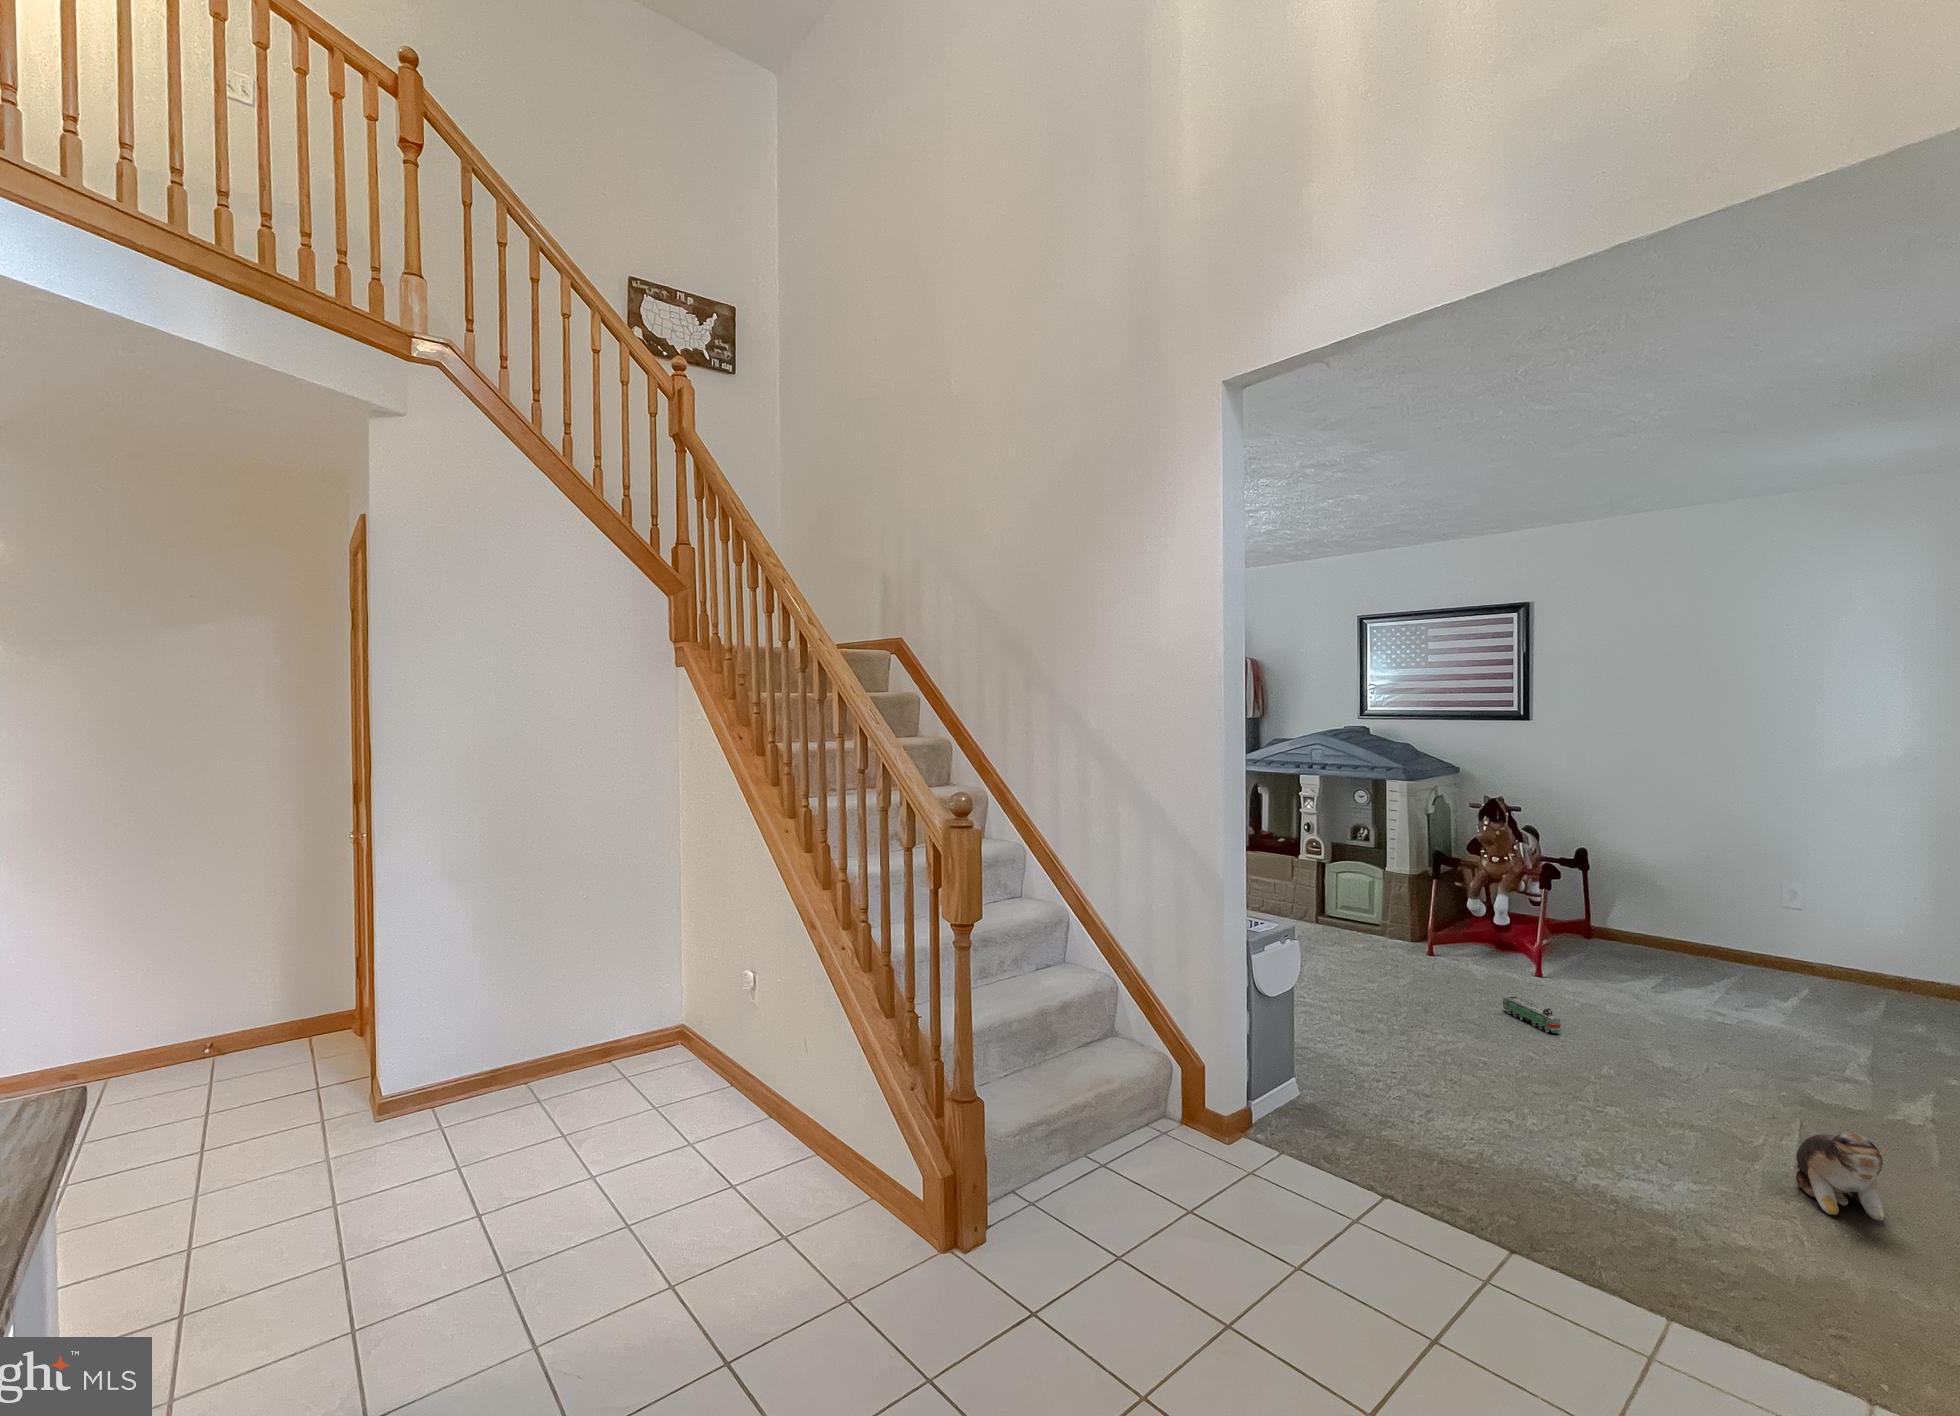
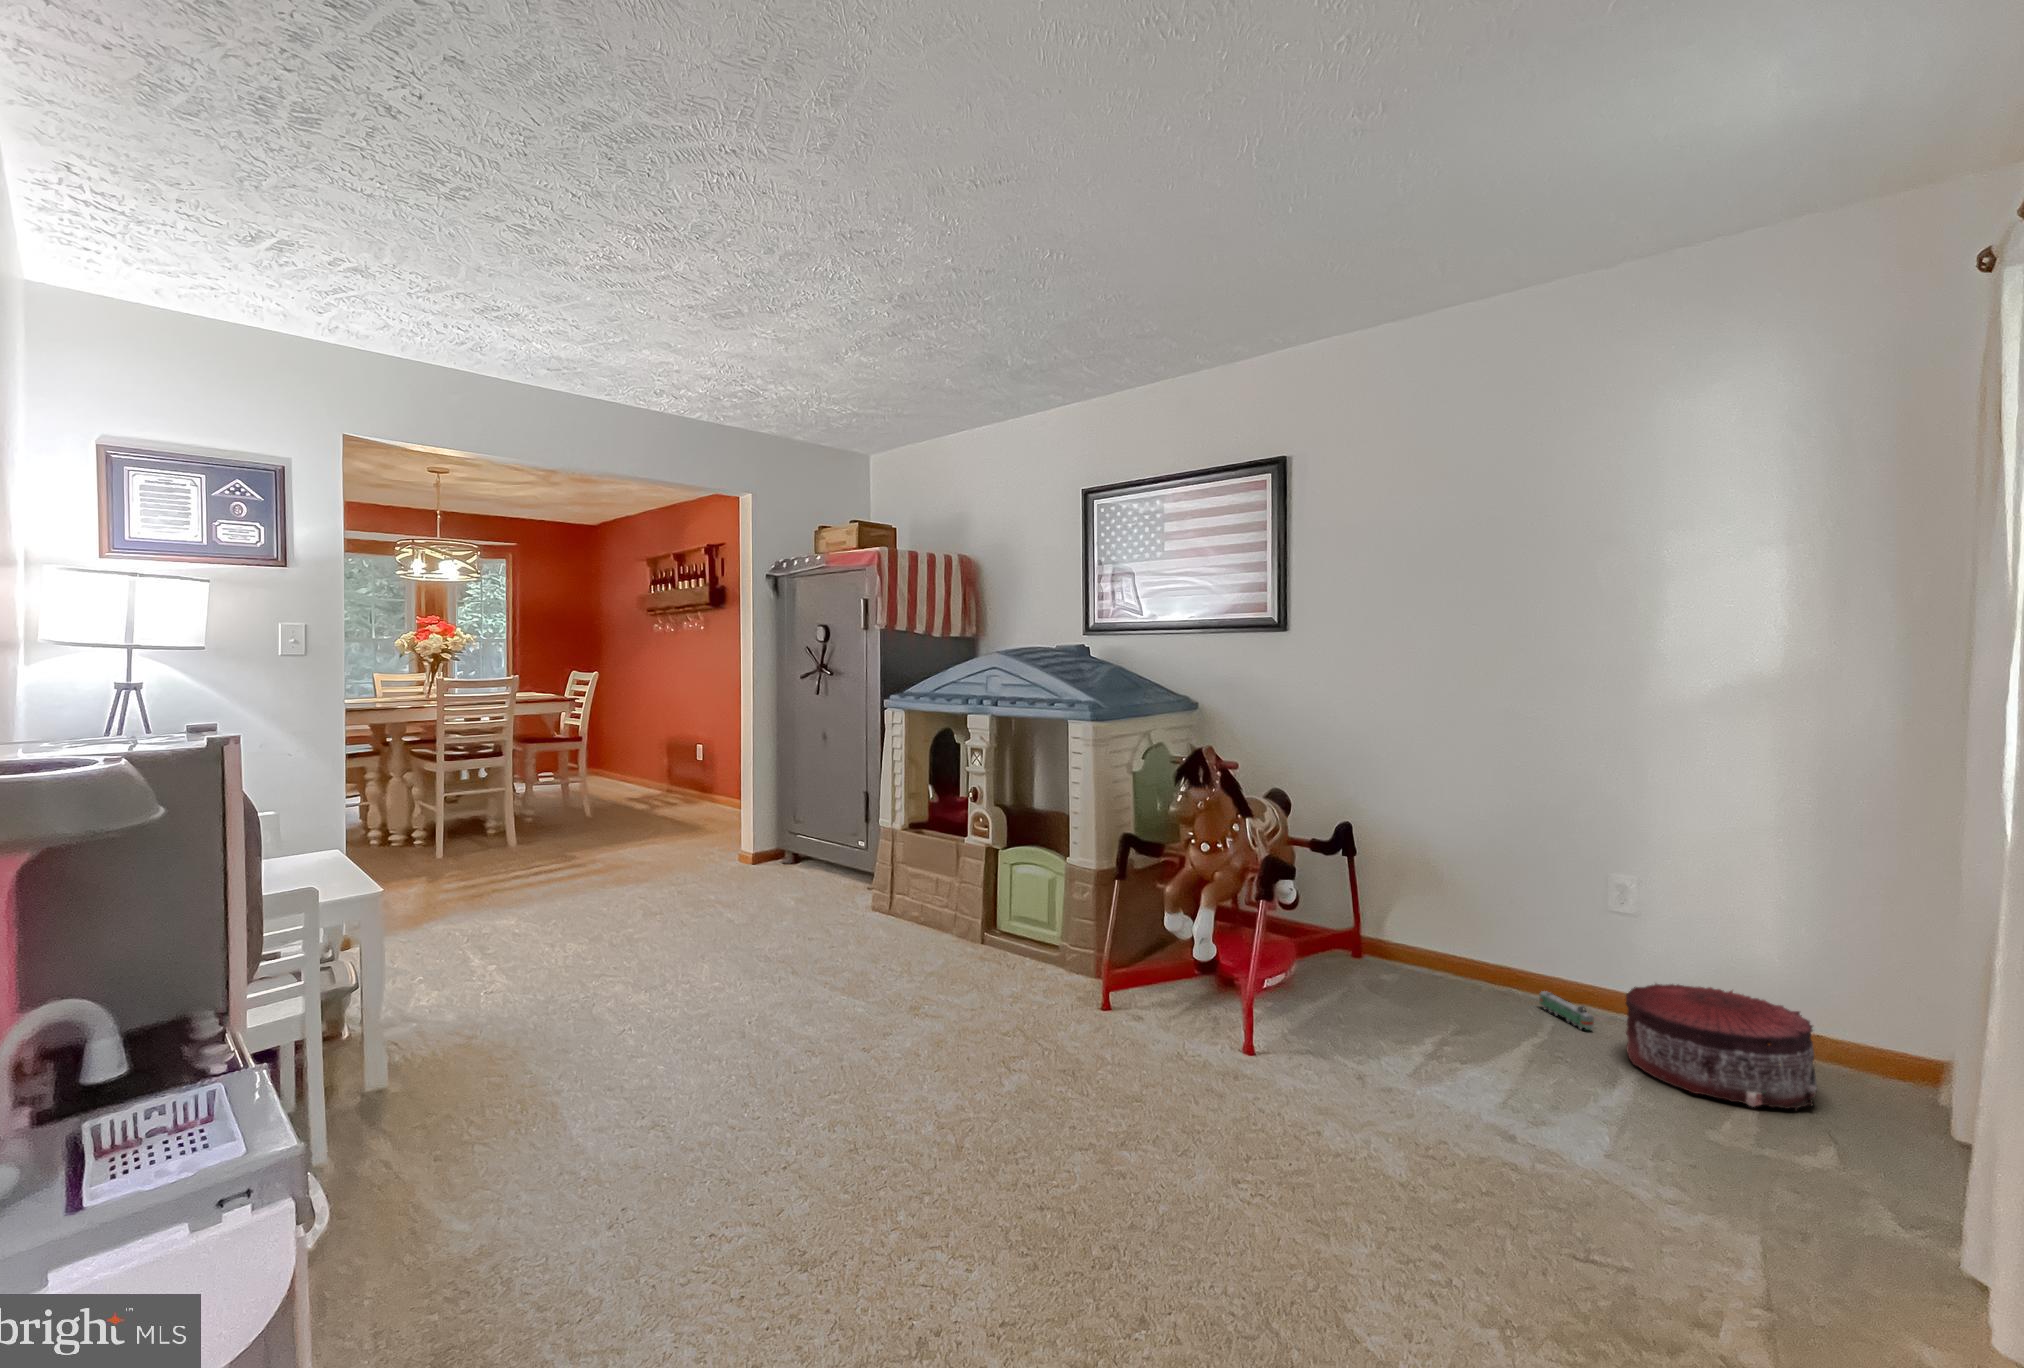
pouf: none [1593,981,1794,1110] -> present [1626,984,1817,1110]
plush toy: present [1796,1130,1890,1220] -> none [1809,1134,1900,1221]

